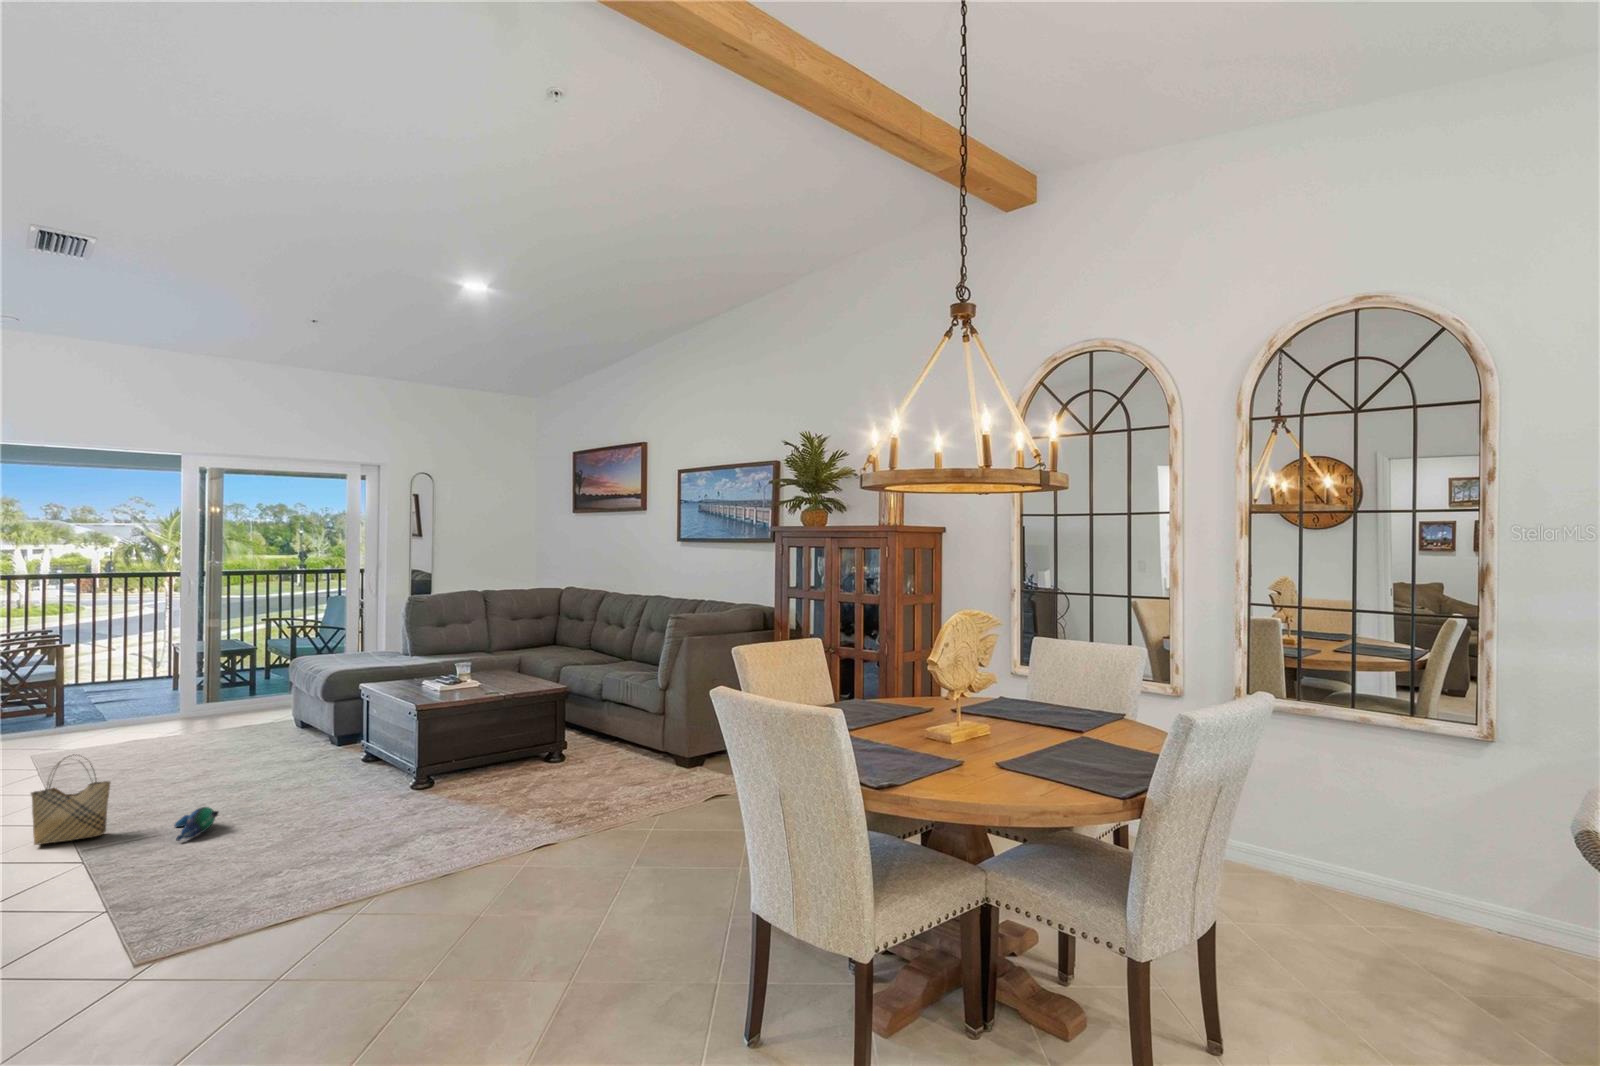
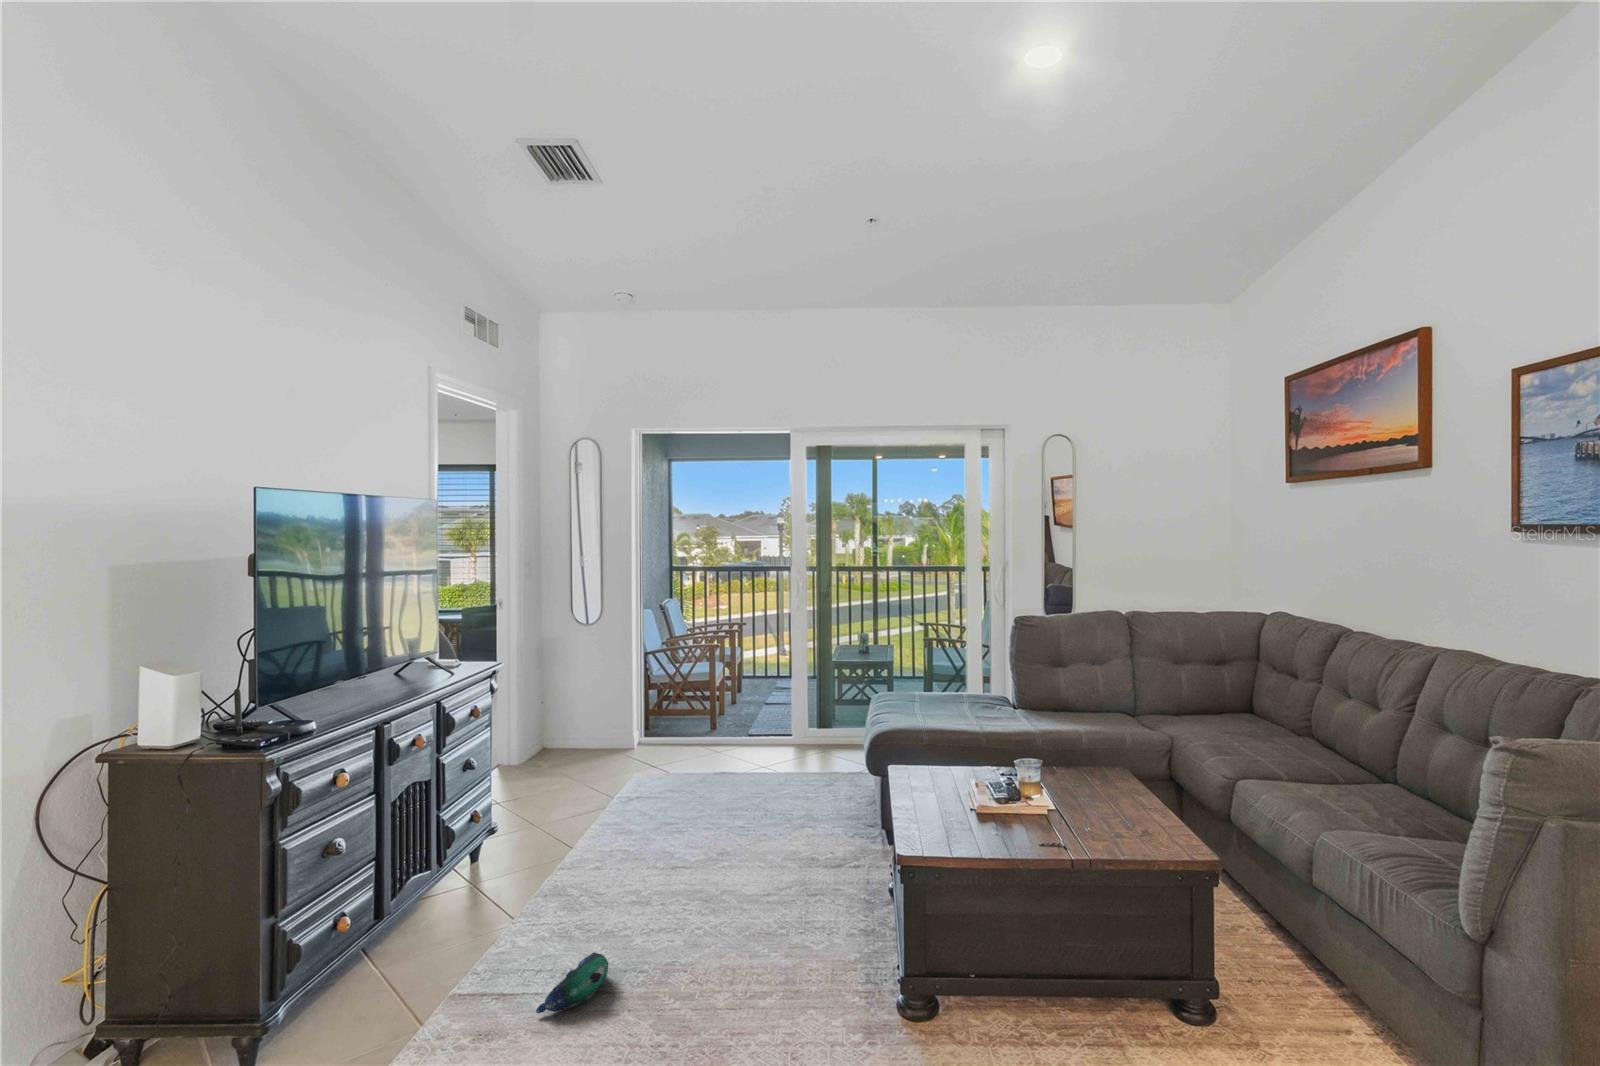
woven basket: present [31,754,110,845] -> none [451,836,527,956]

